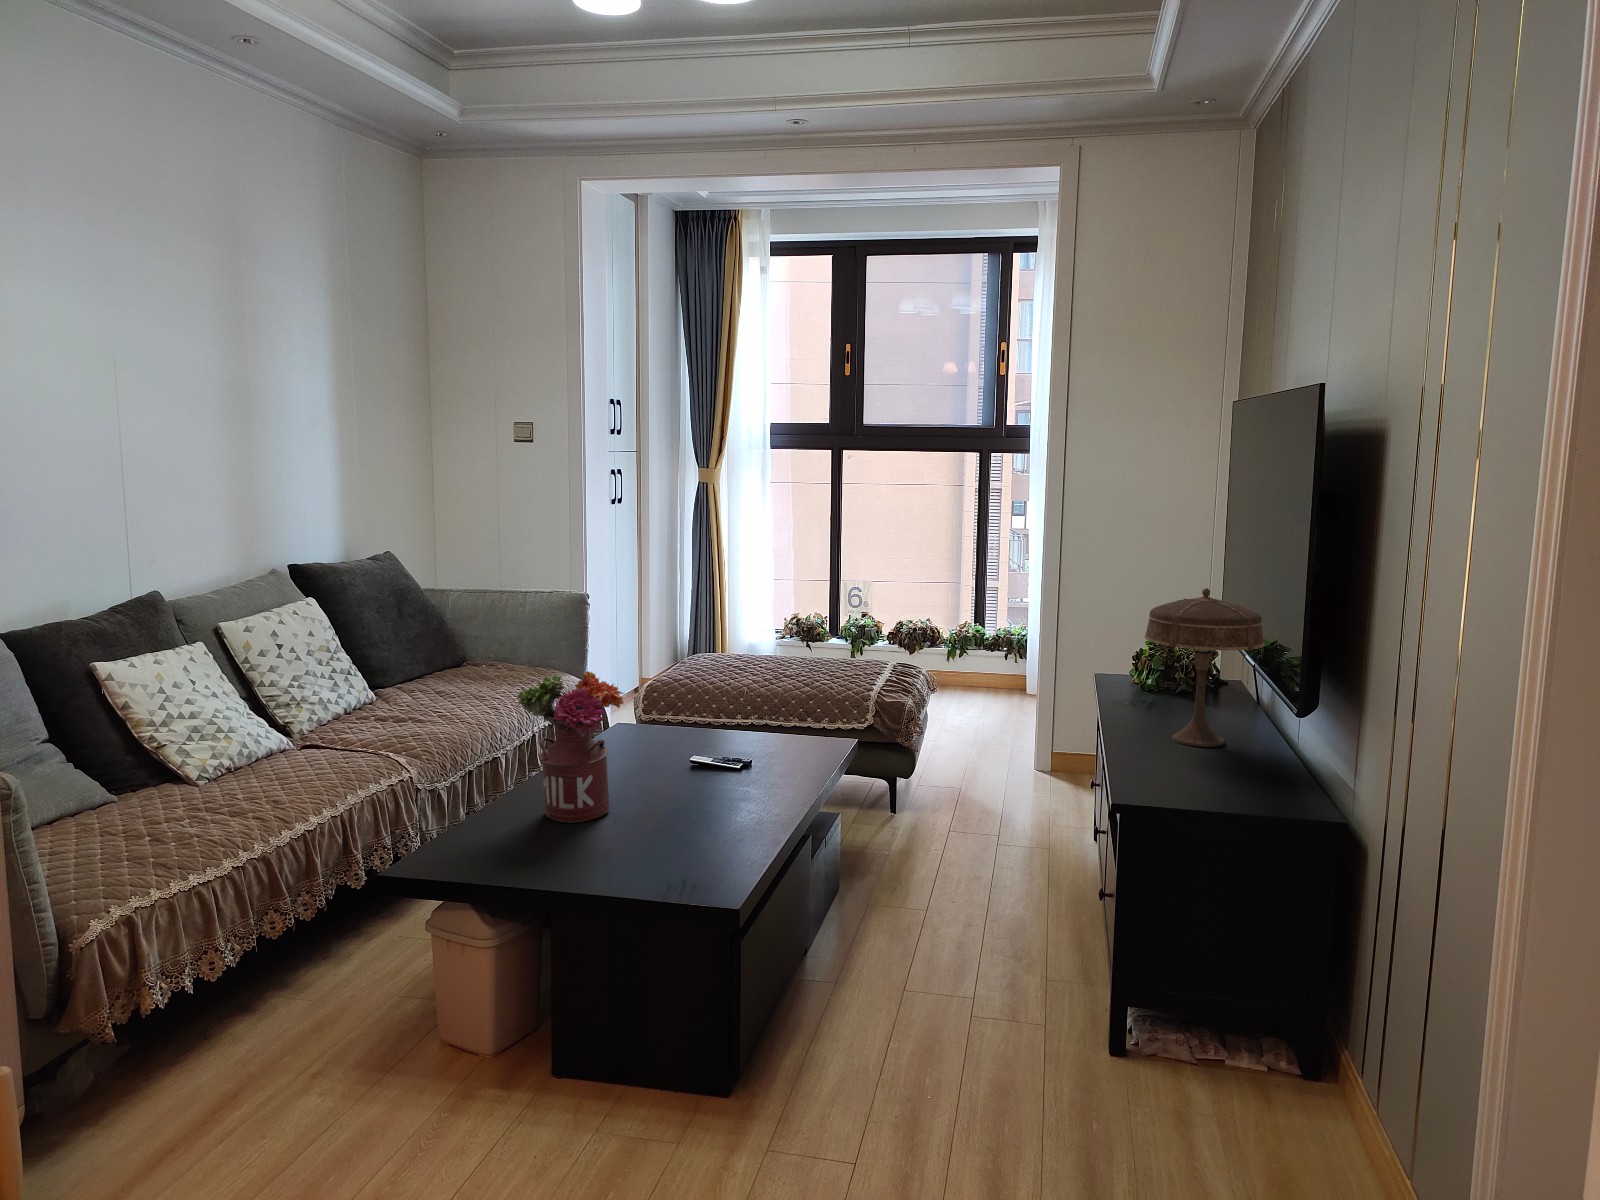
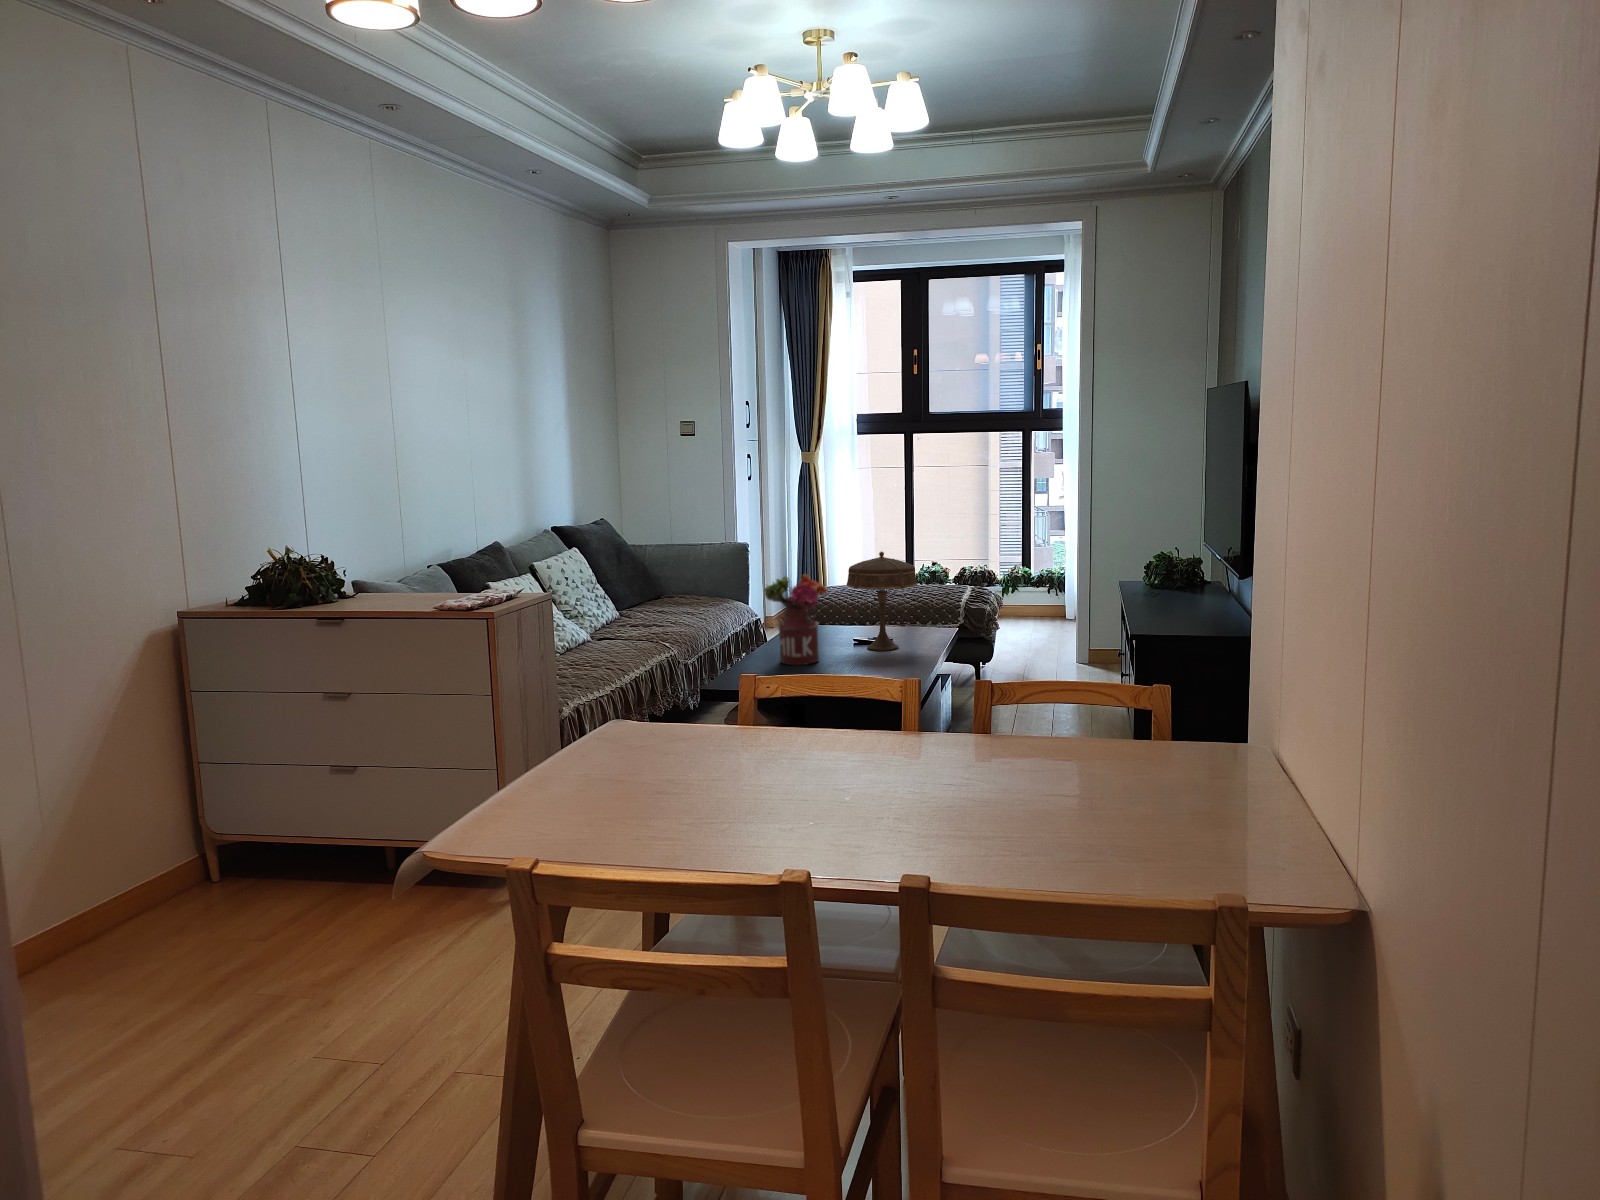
table lamp: present [1145,588,1264,747] -> present [847,552,918,651]

